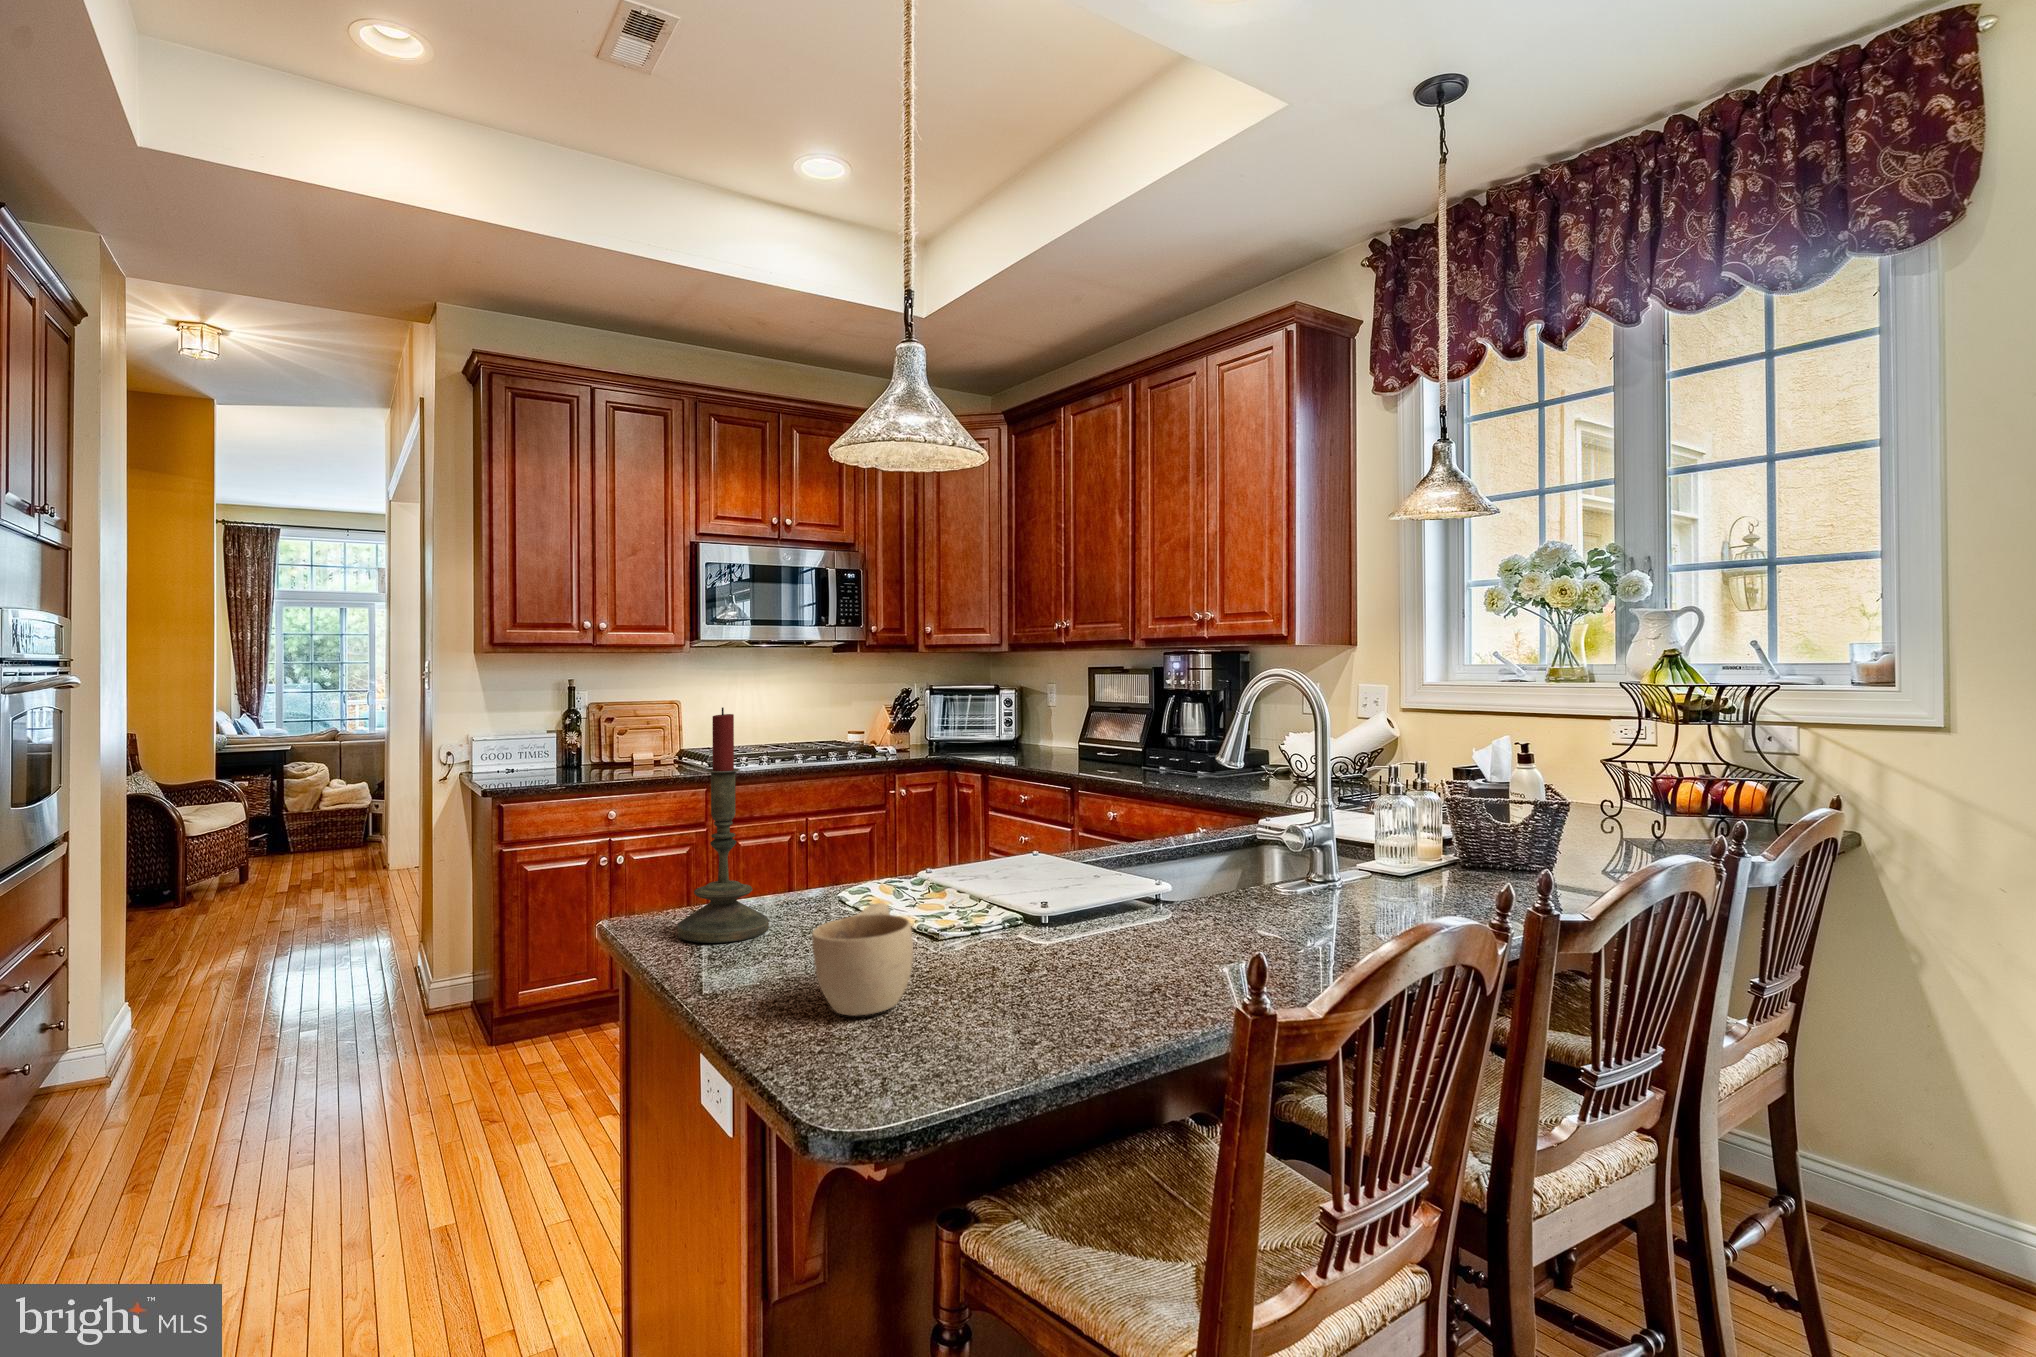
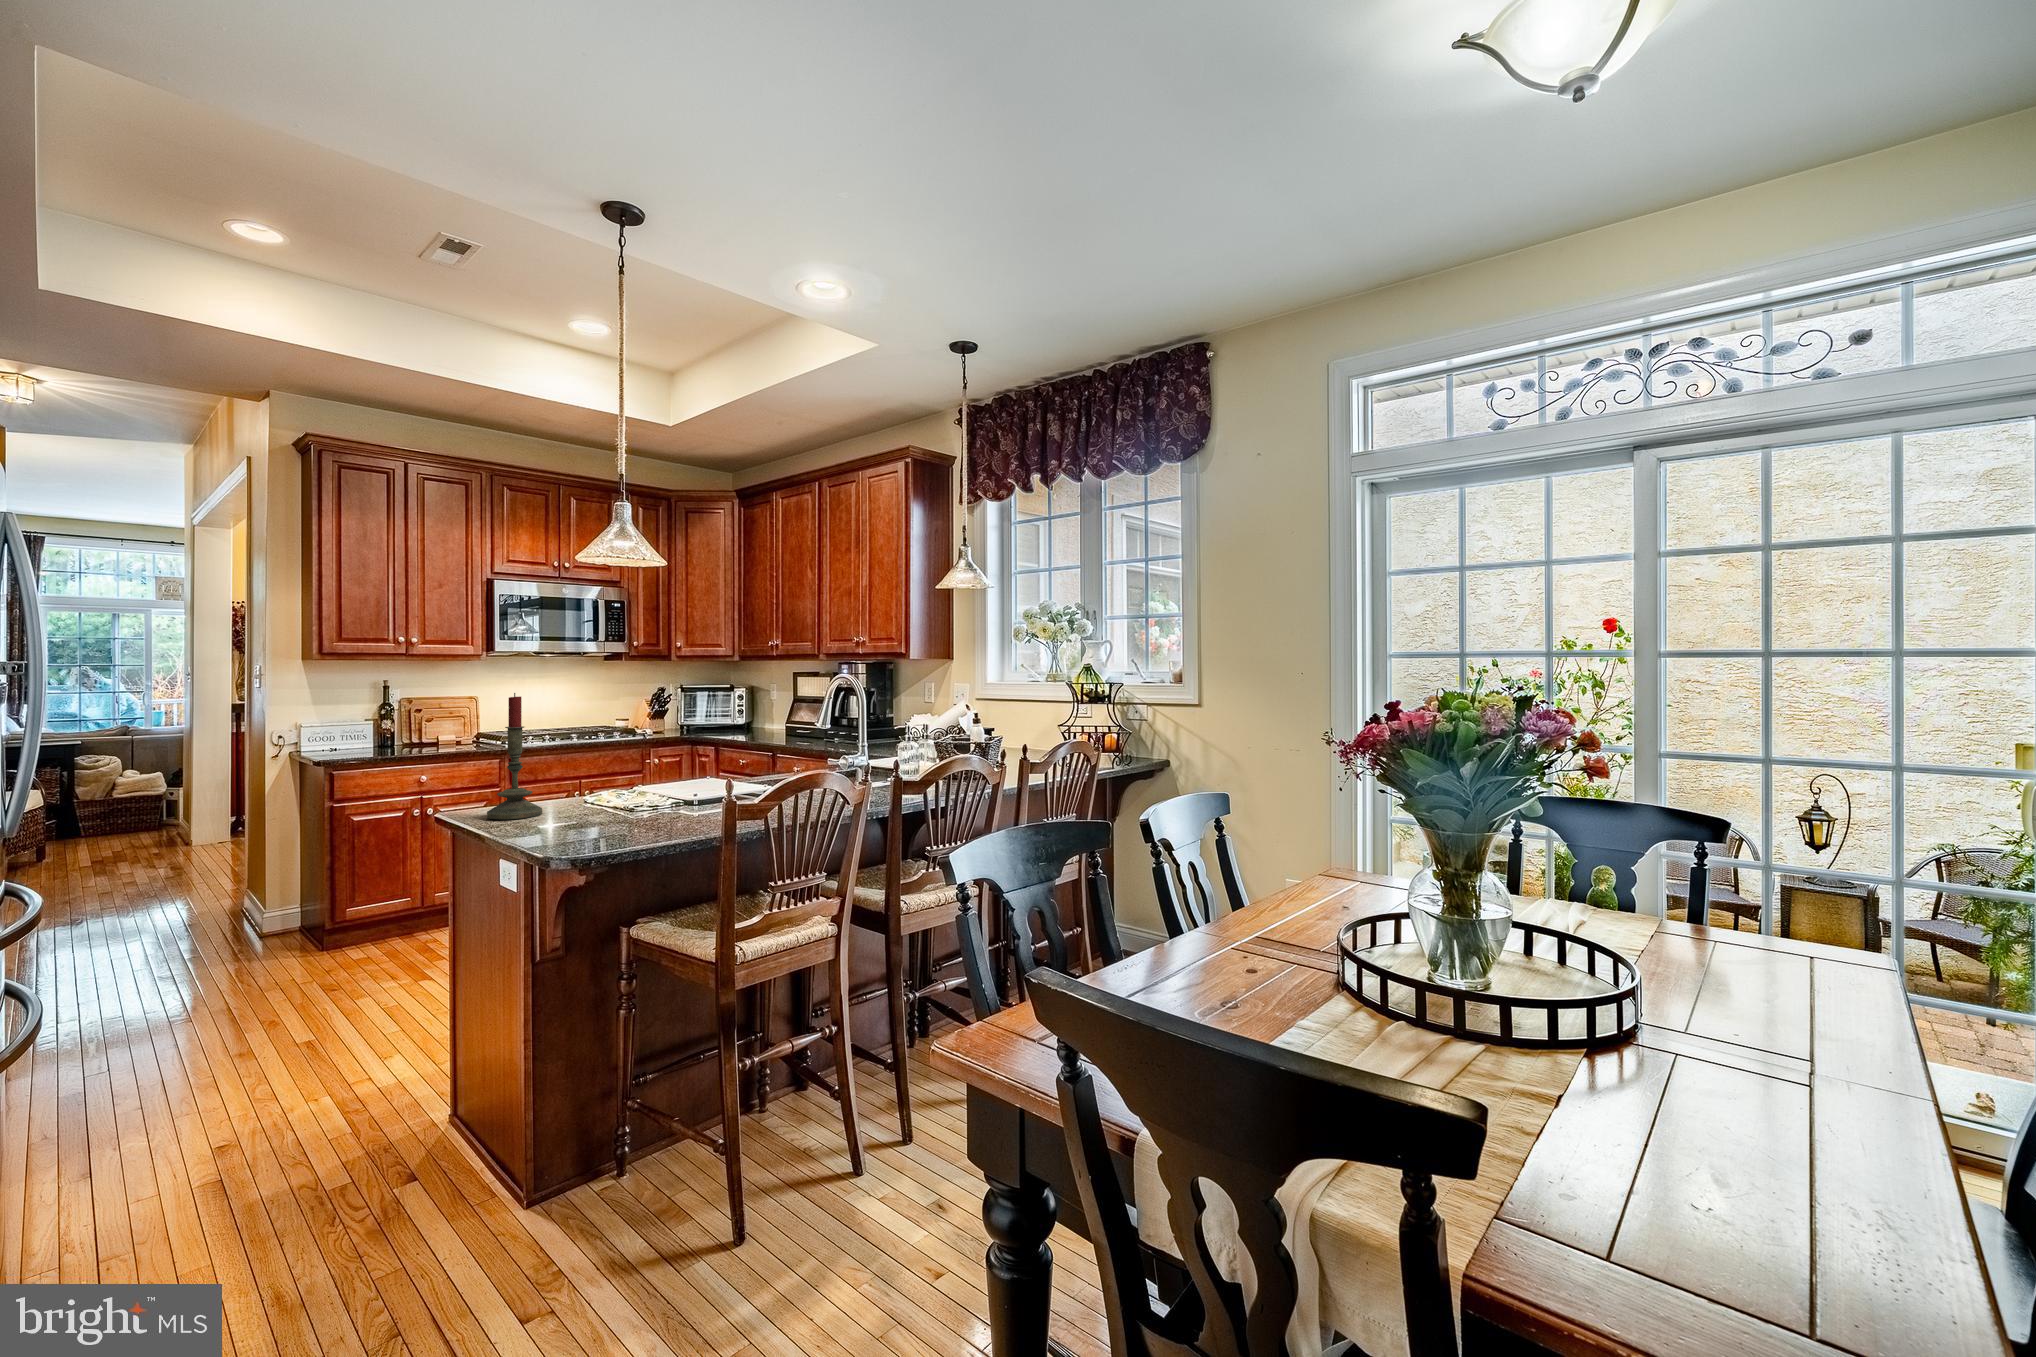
cup: present [812,903,913,1015] -> none [563,789,617,836]

